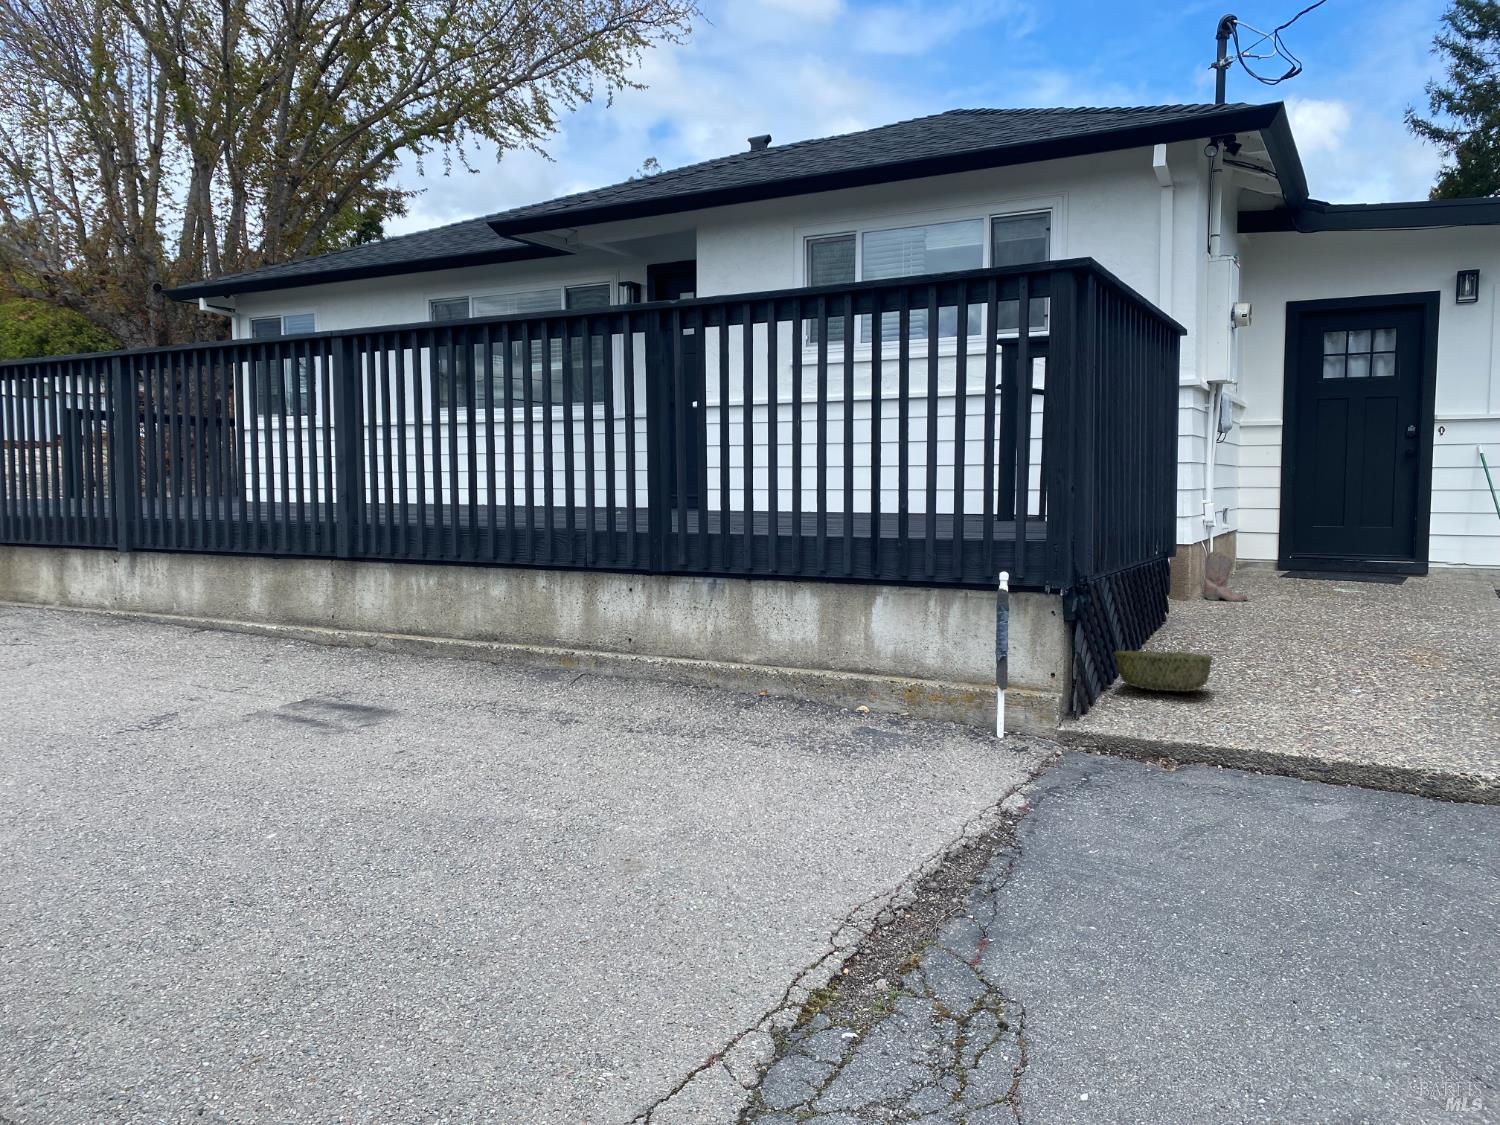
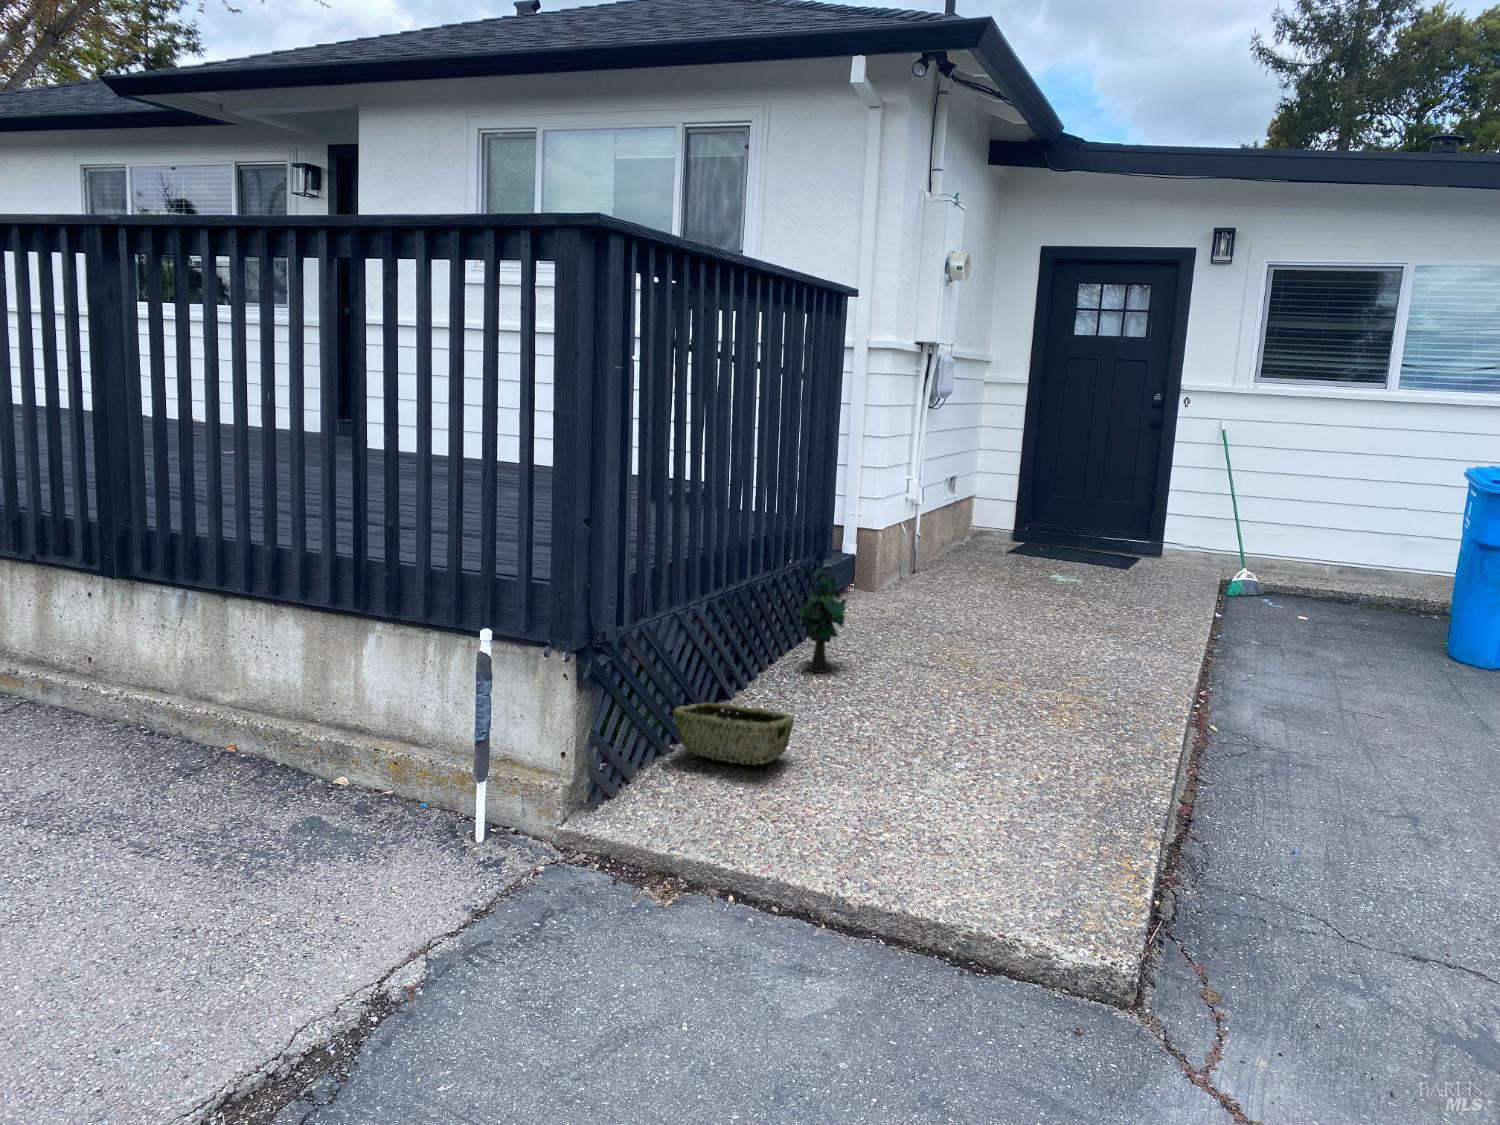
boots: present [1203,551,1248,601] -> none [899,538,946,599]
decorative plant: none [1159,556,1203,645] -> present [796,565,847,672]

